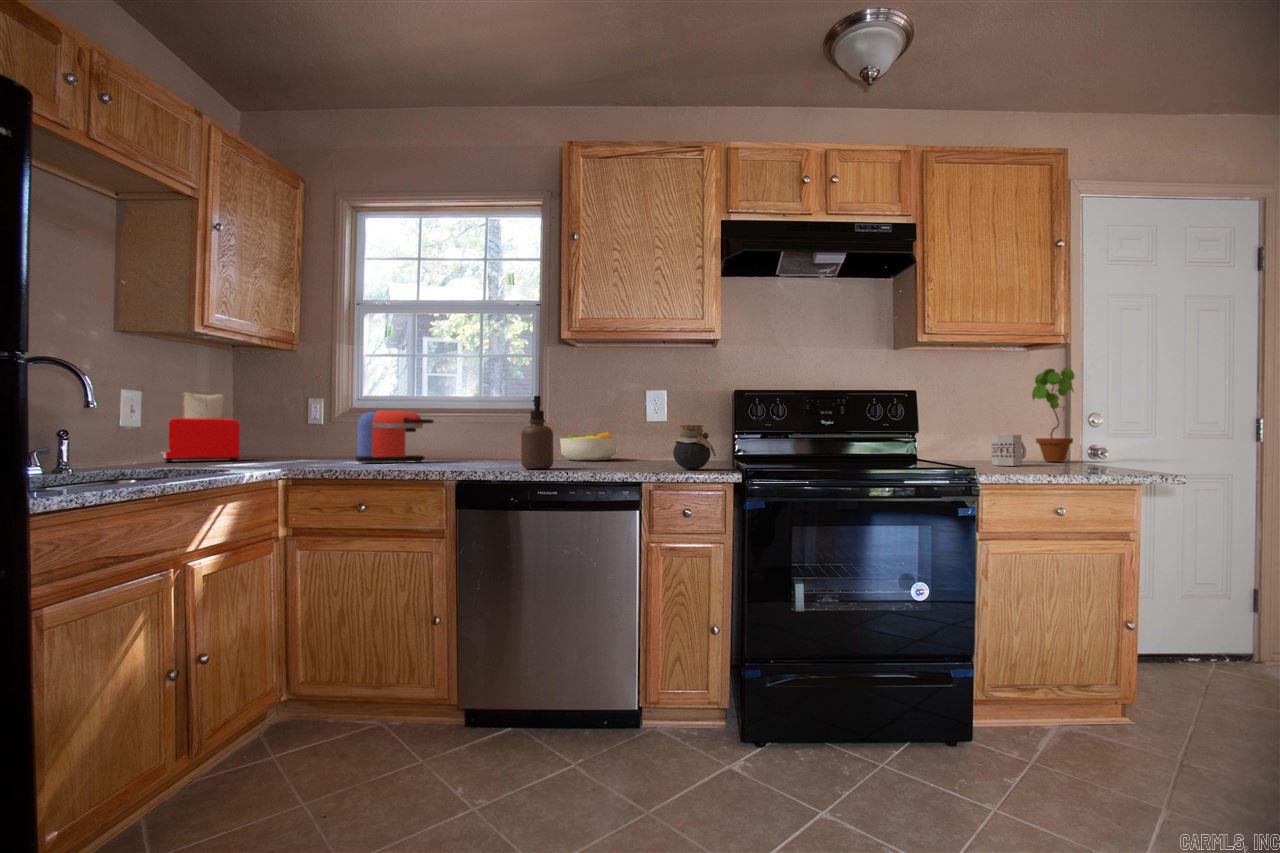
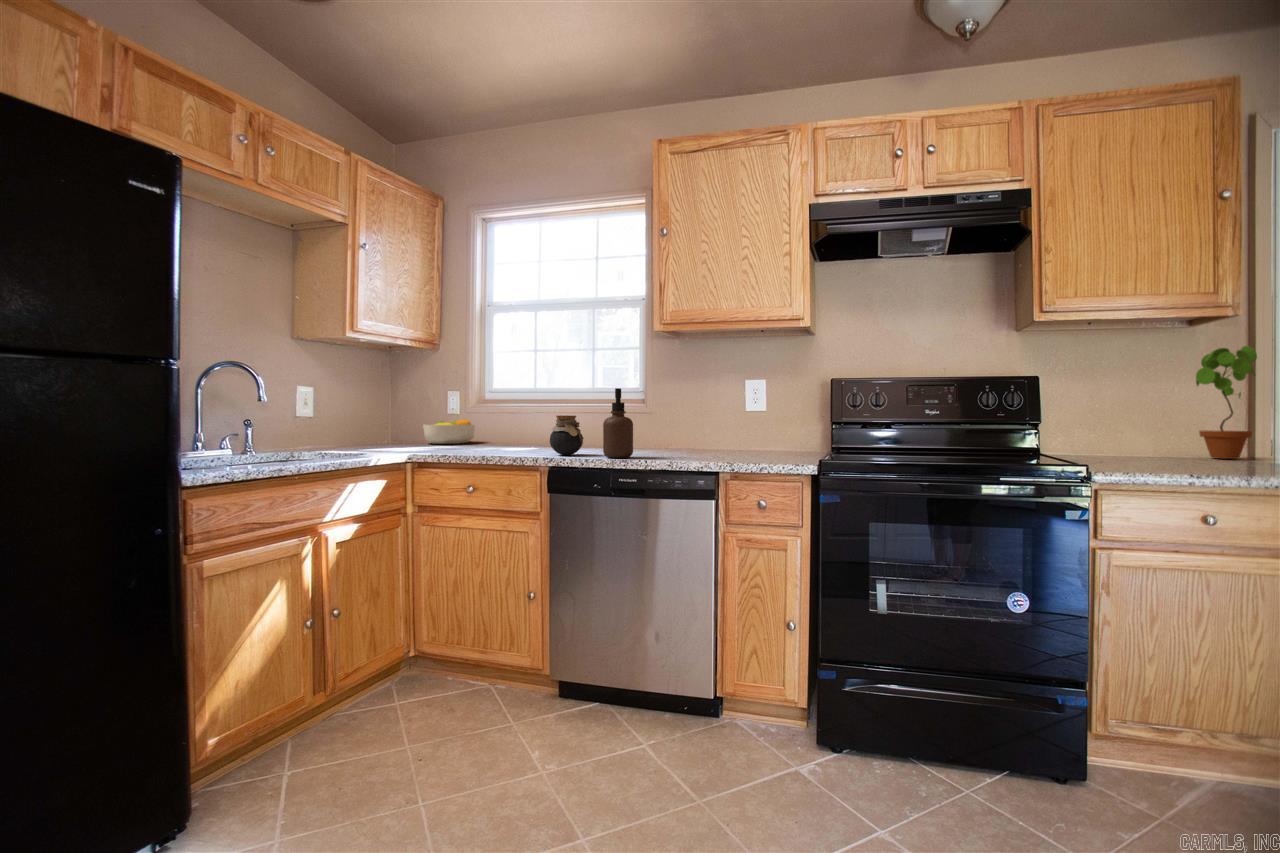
toaster: present [161,392,240,462] -> none [335,387,395,444]
coffee maker: present [356,410,434,463] -> none [476,402,544,448]
jar: present [673,425,716,470] -> present [550,415,584,455]
fruit bowl: present [560,432,617,460] -> present [423,419,475,444]
mug: present [992,435,1026,466] -> none [1134,427,1181,463]

